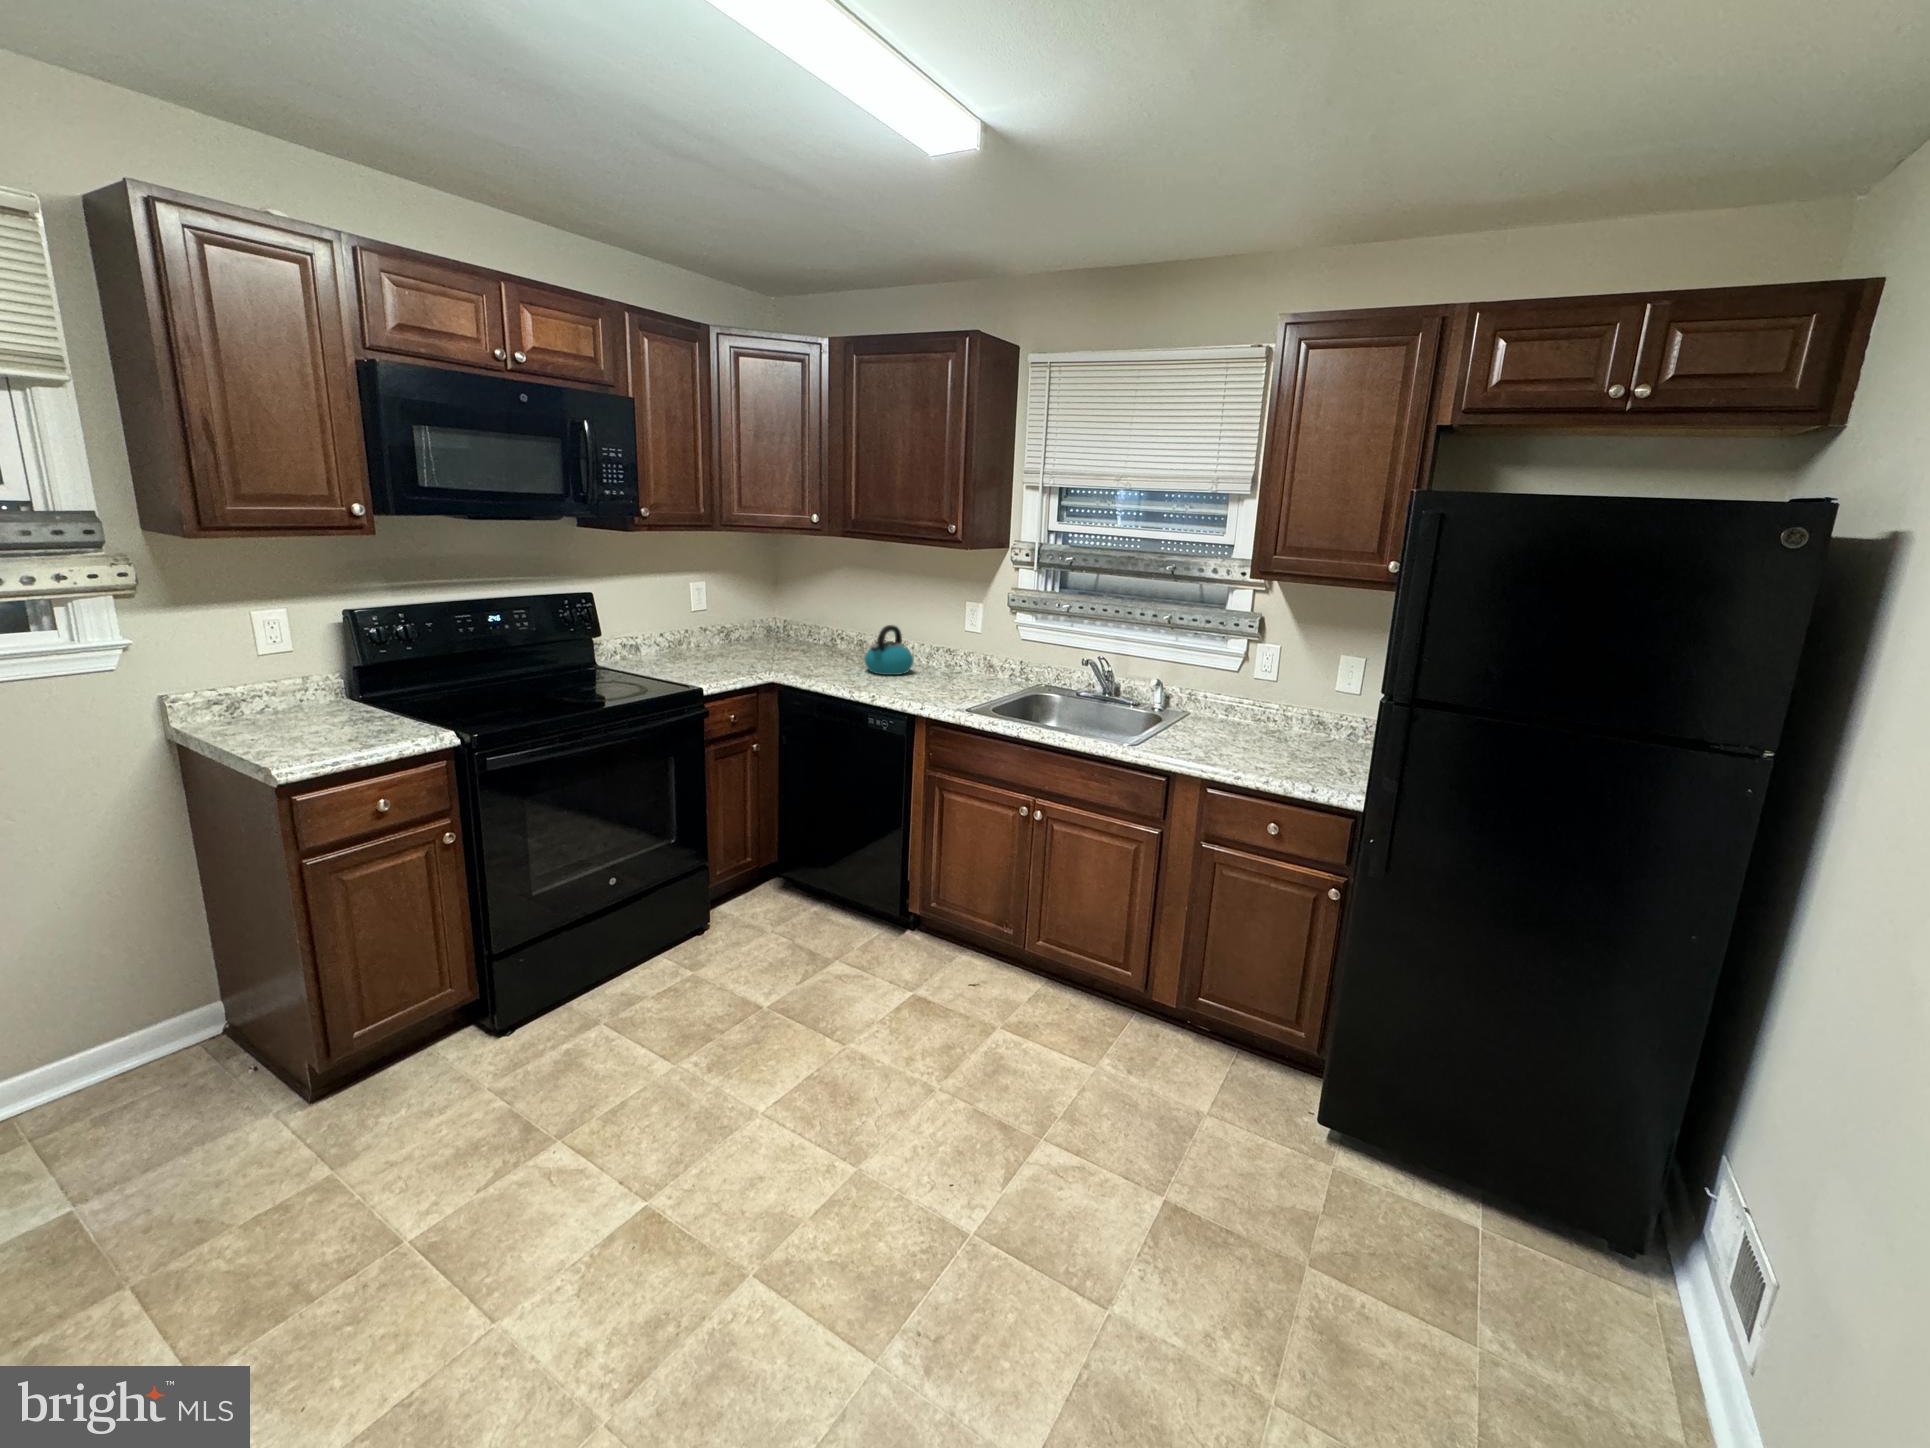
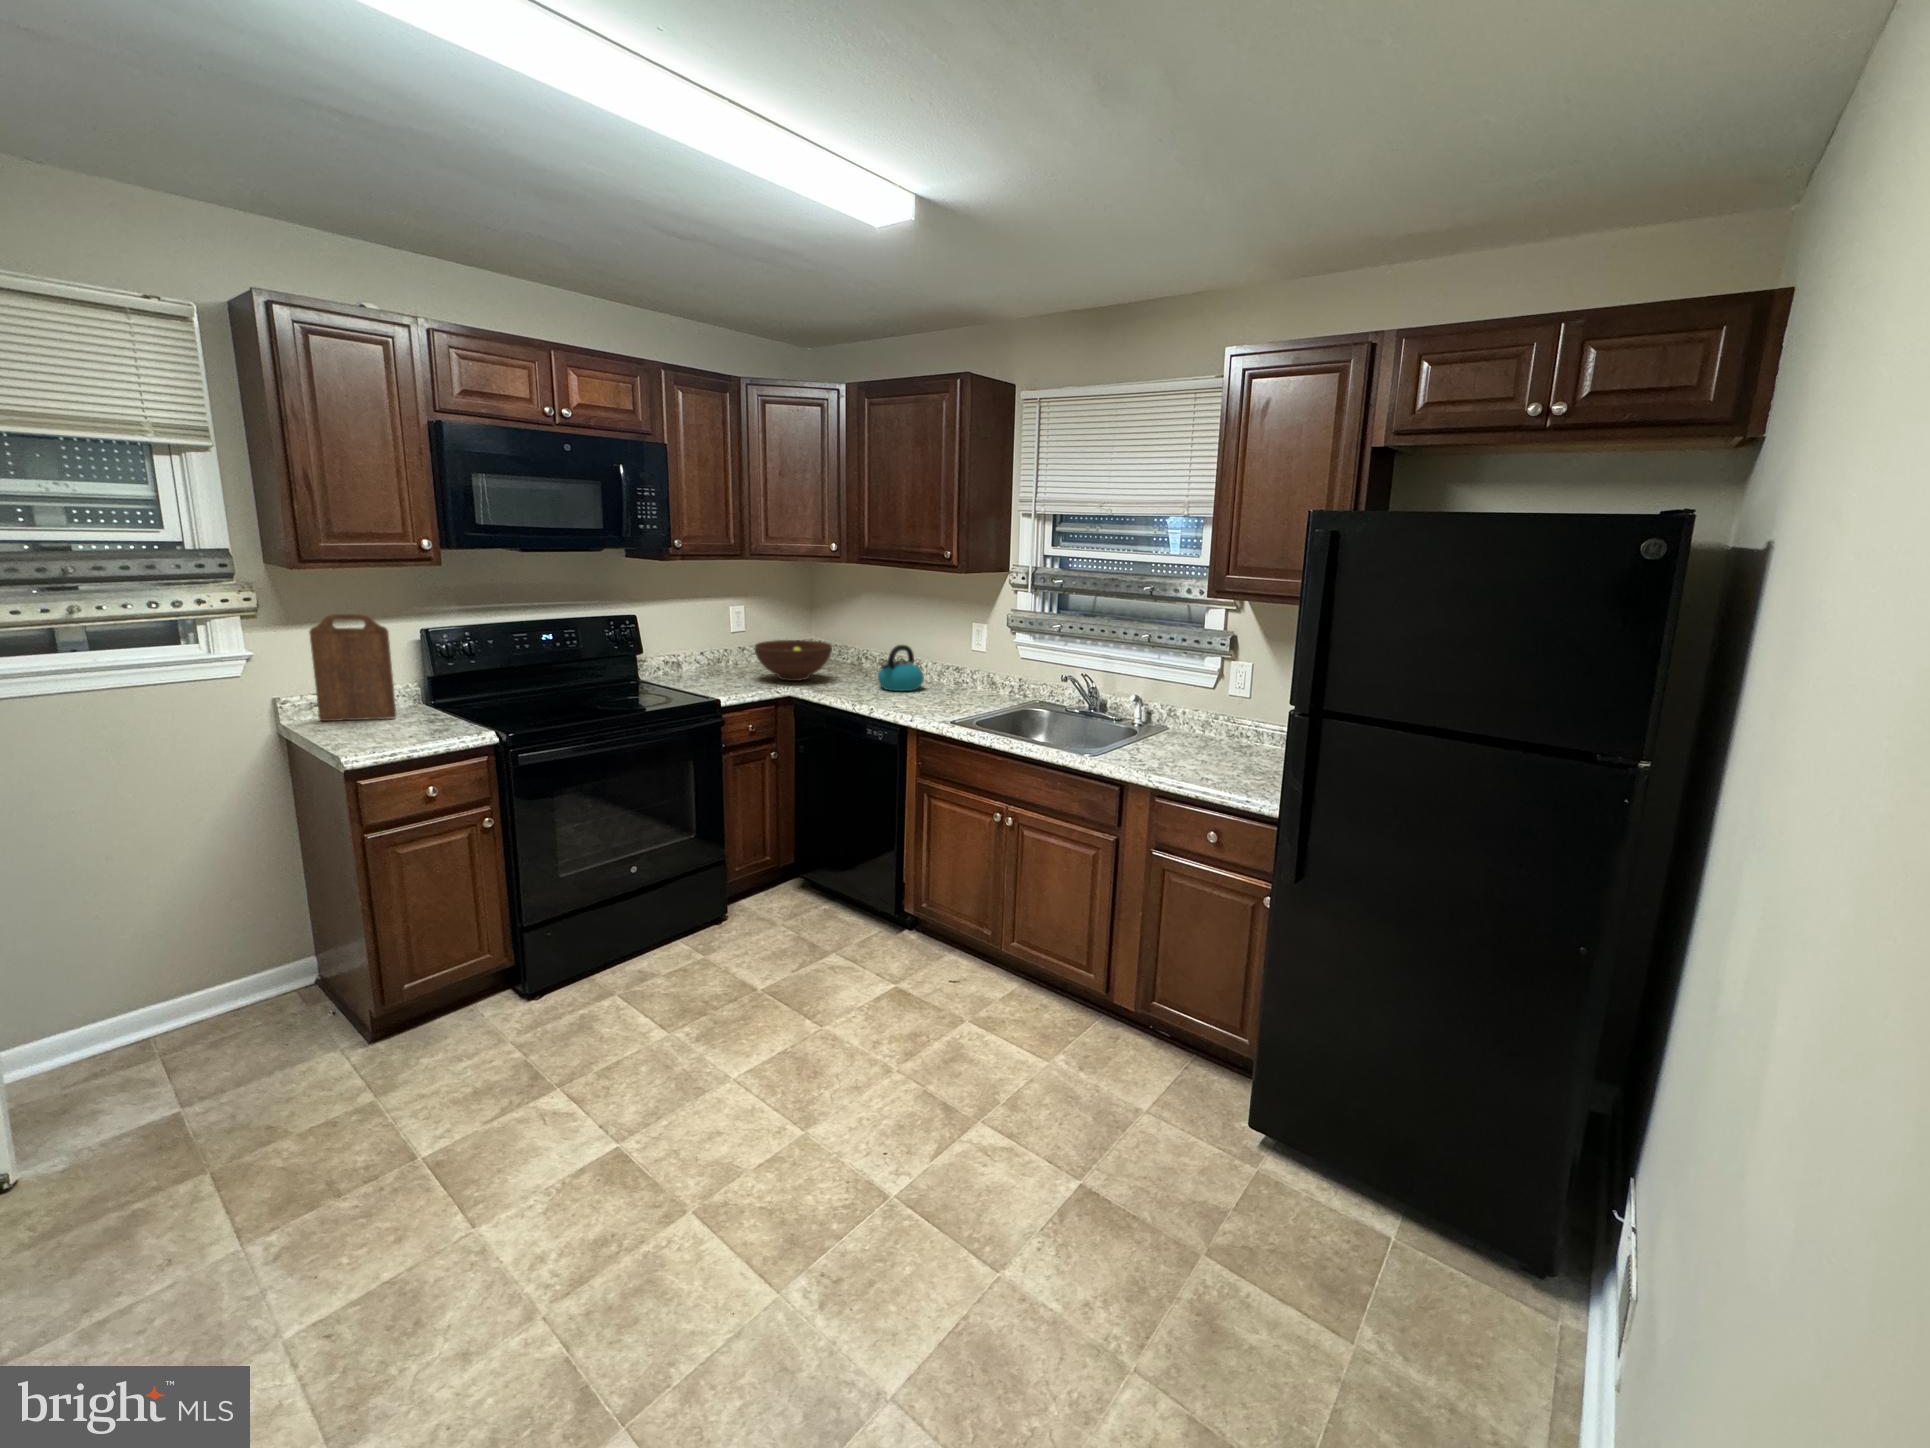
cutting board: none [207,592,323,722] -> present [309,614,396,721]
fruit bowl: none [726,620,811,664] -> present [754,640,832,681]

